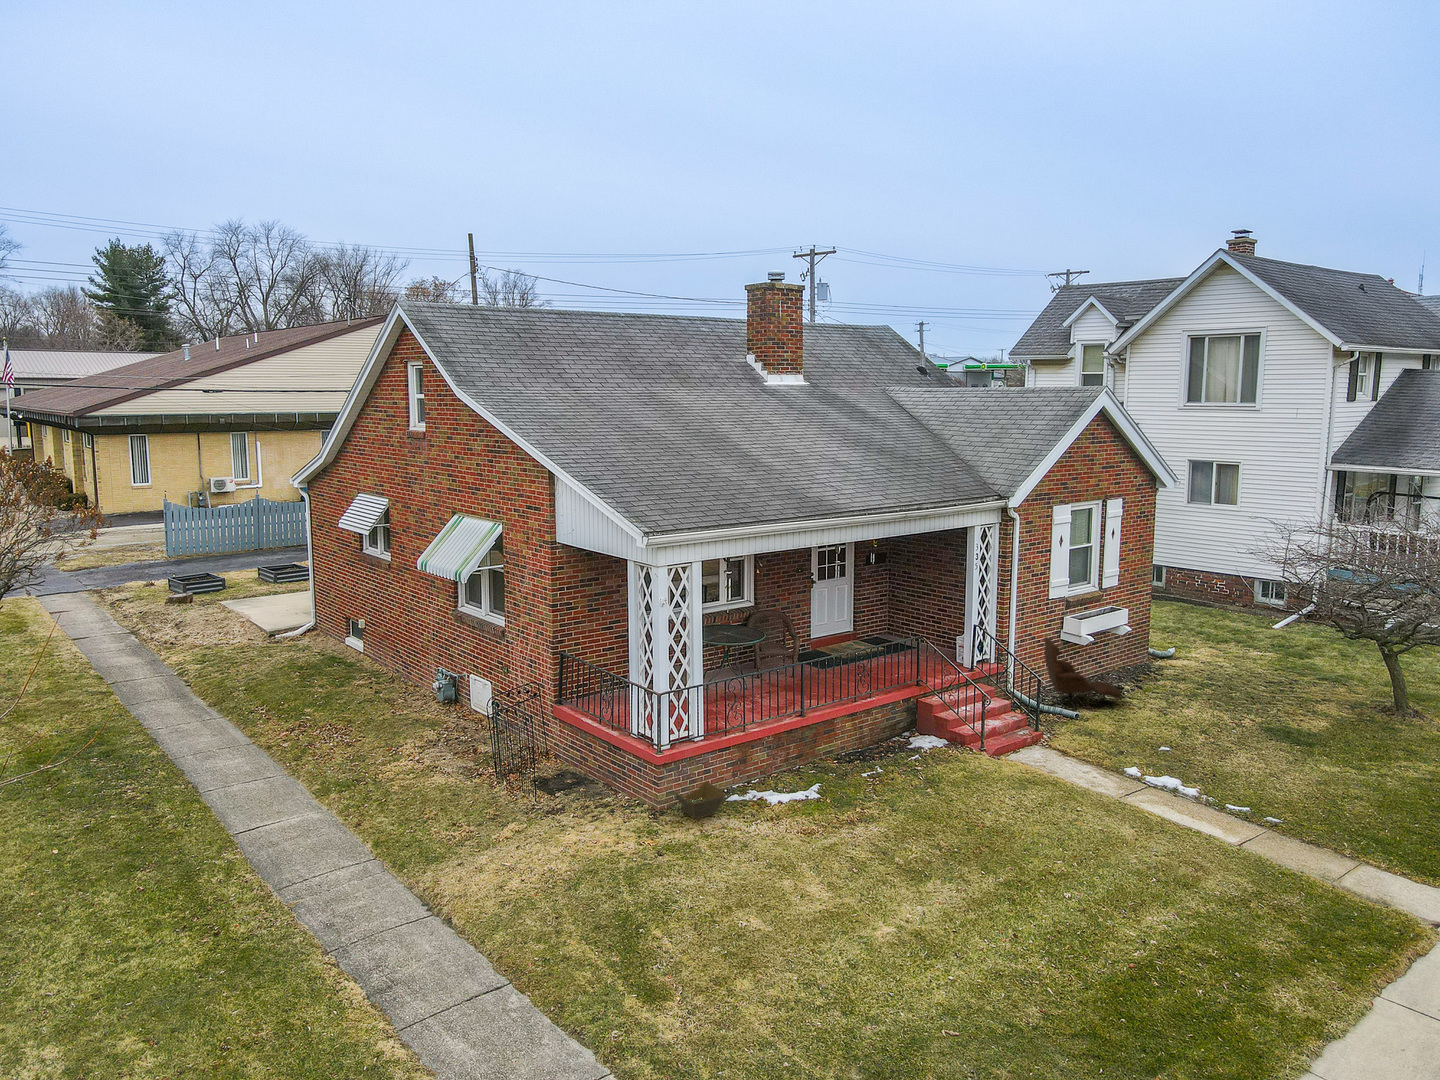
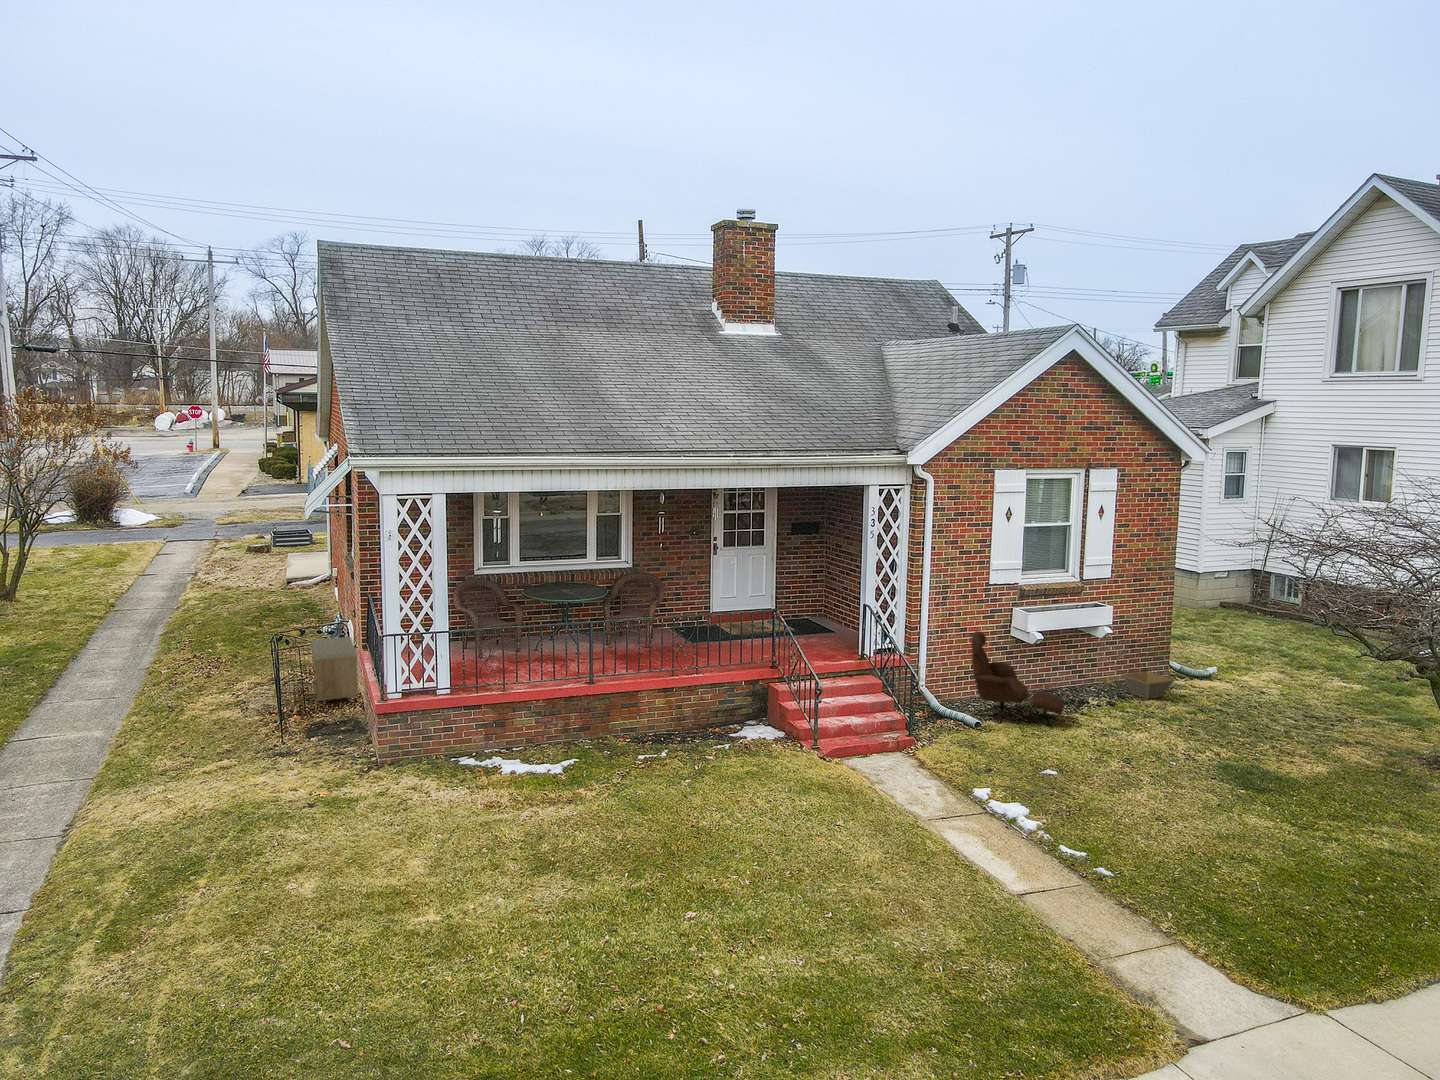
storage bench: none [483,694,549,762] -> present [311,637,358,704]
basket: present [675,781,726,819] -> present [1122,671,1174,699]

